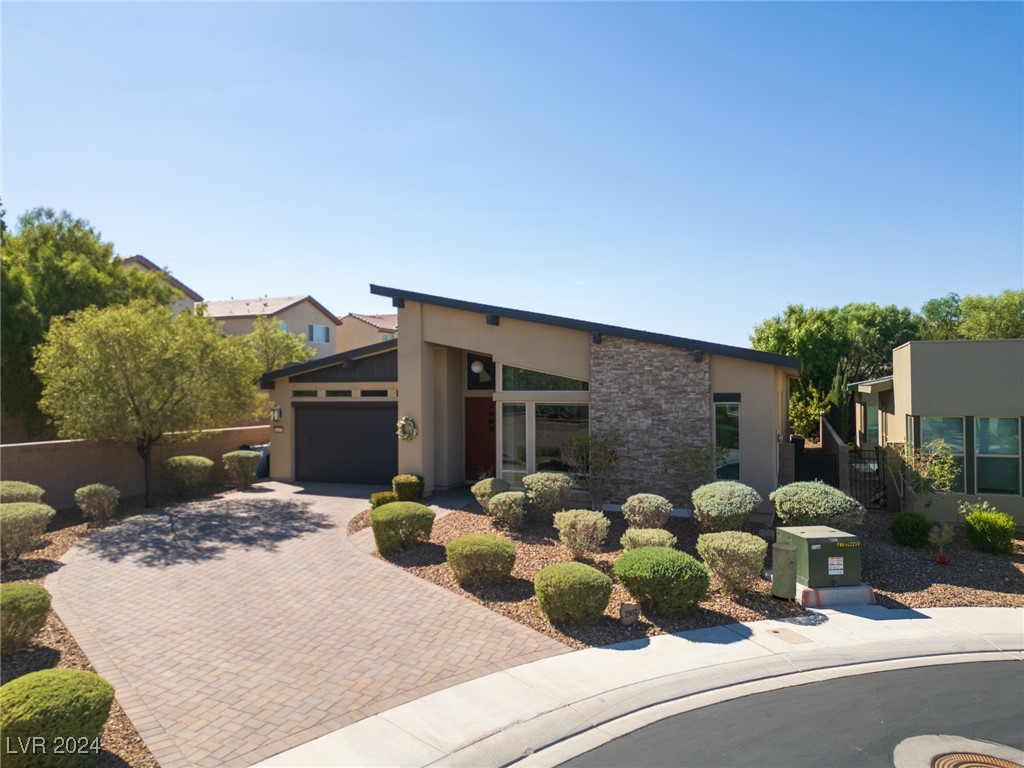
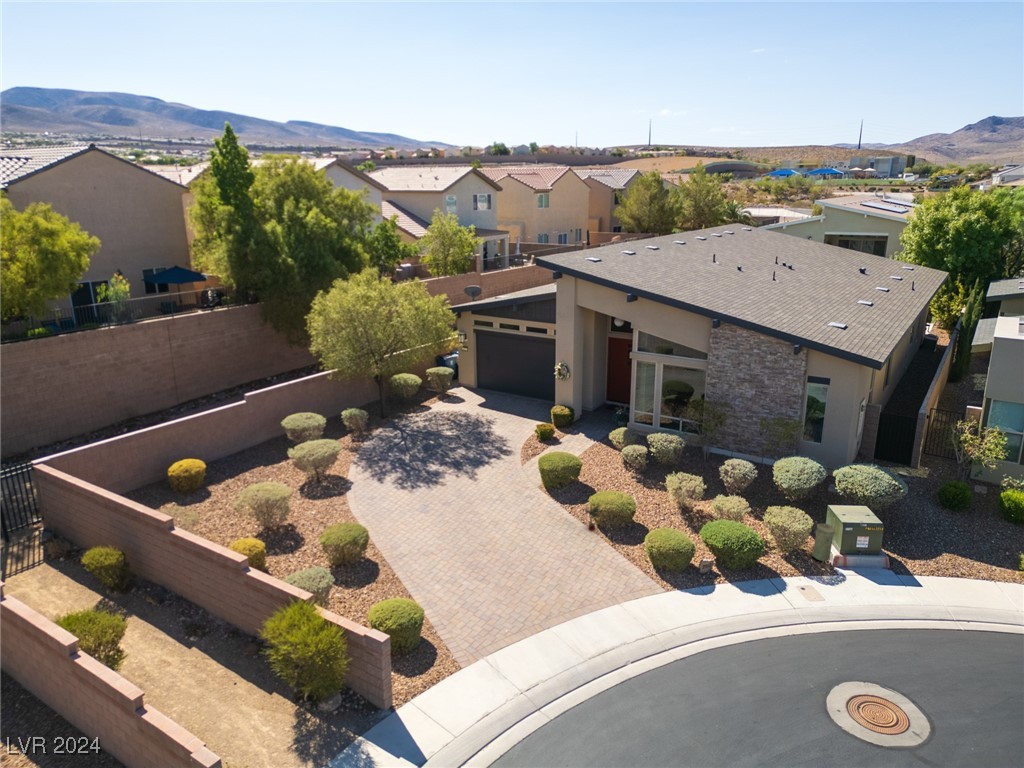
potted tree: present [928,521,955,563] -> present [585,503,602,531]

